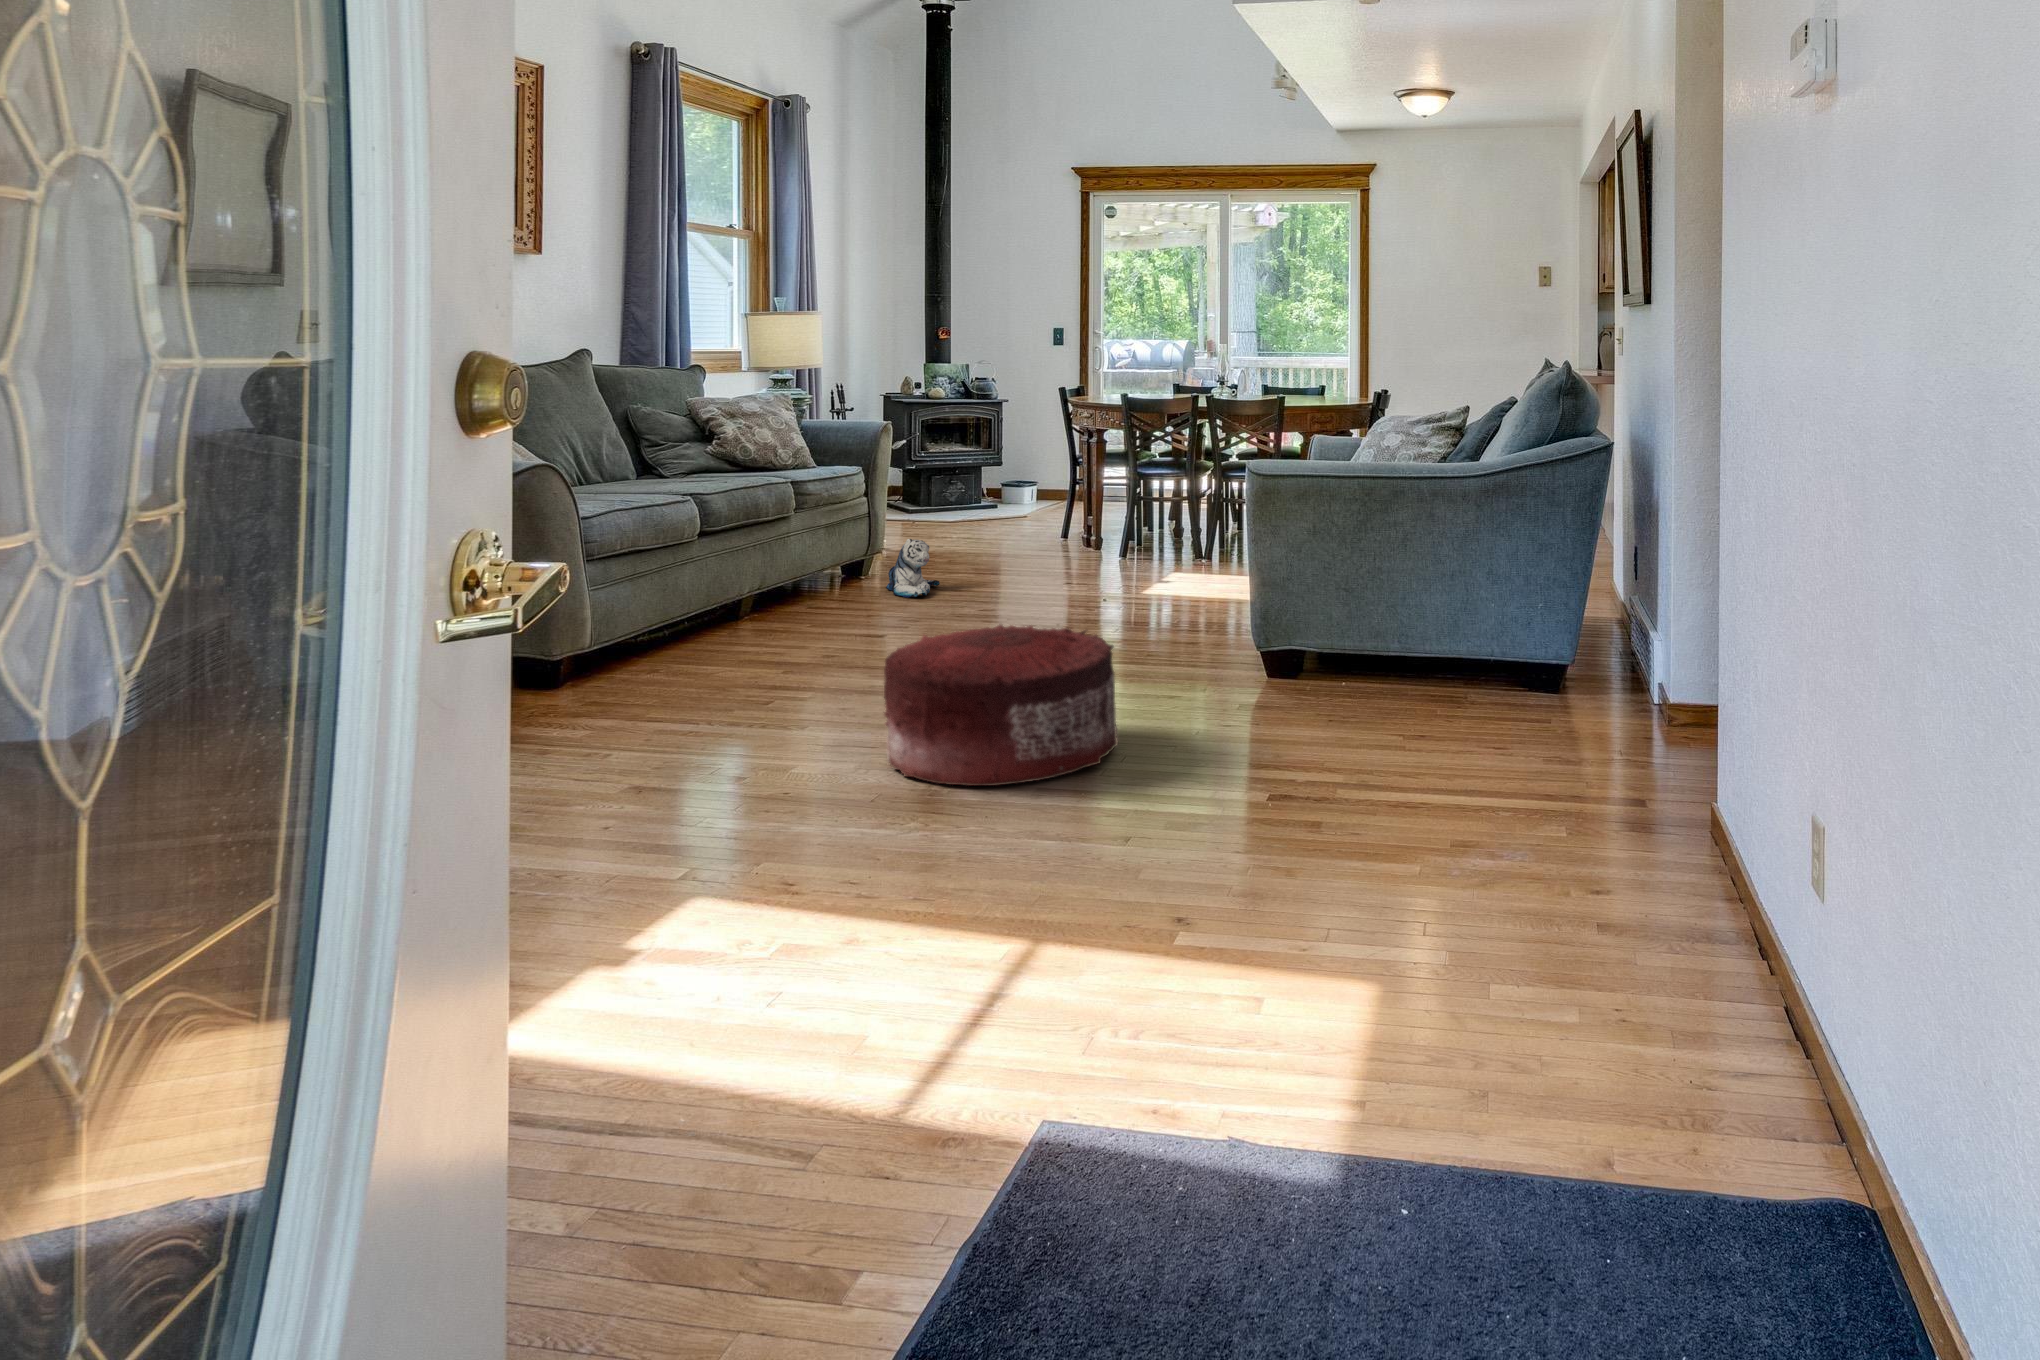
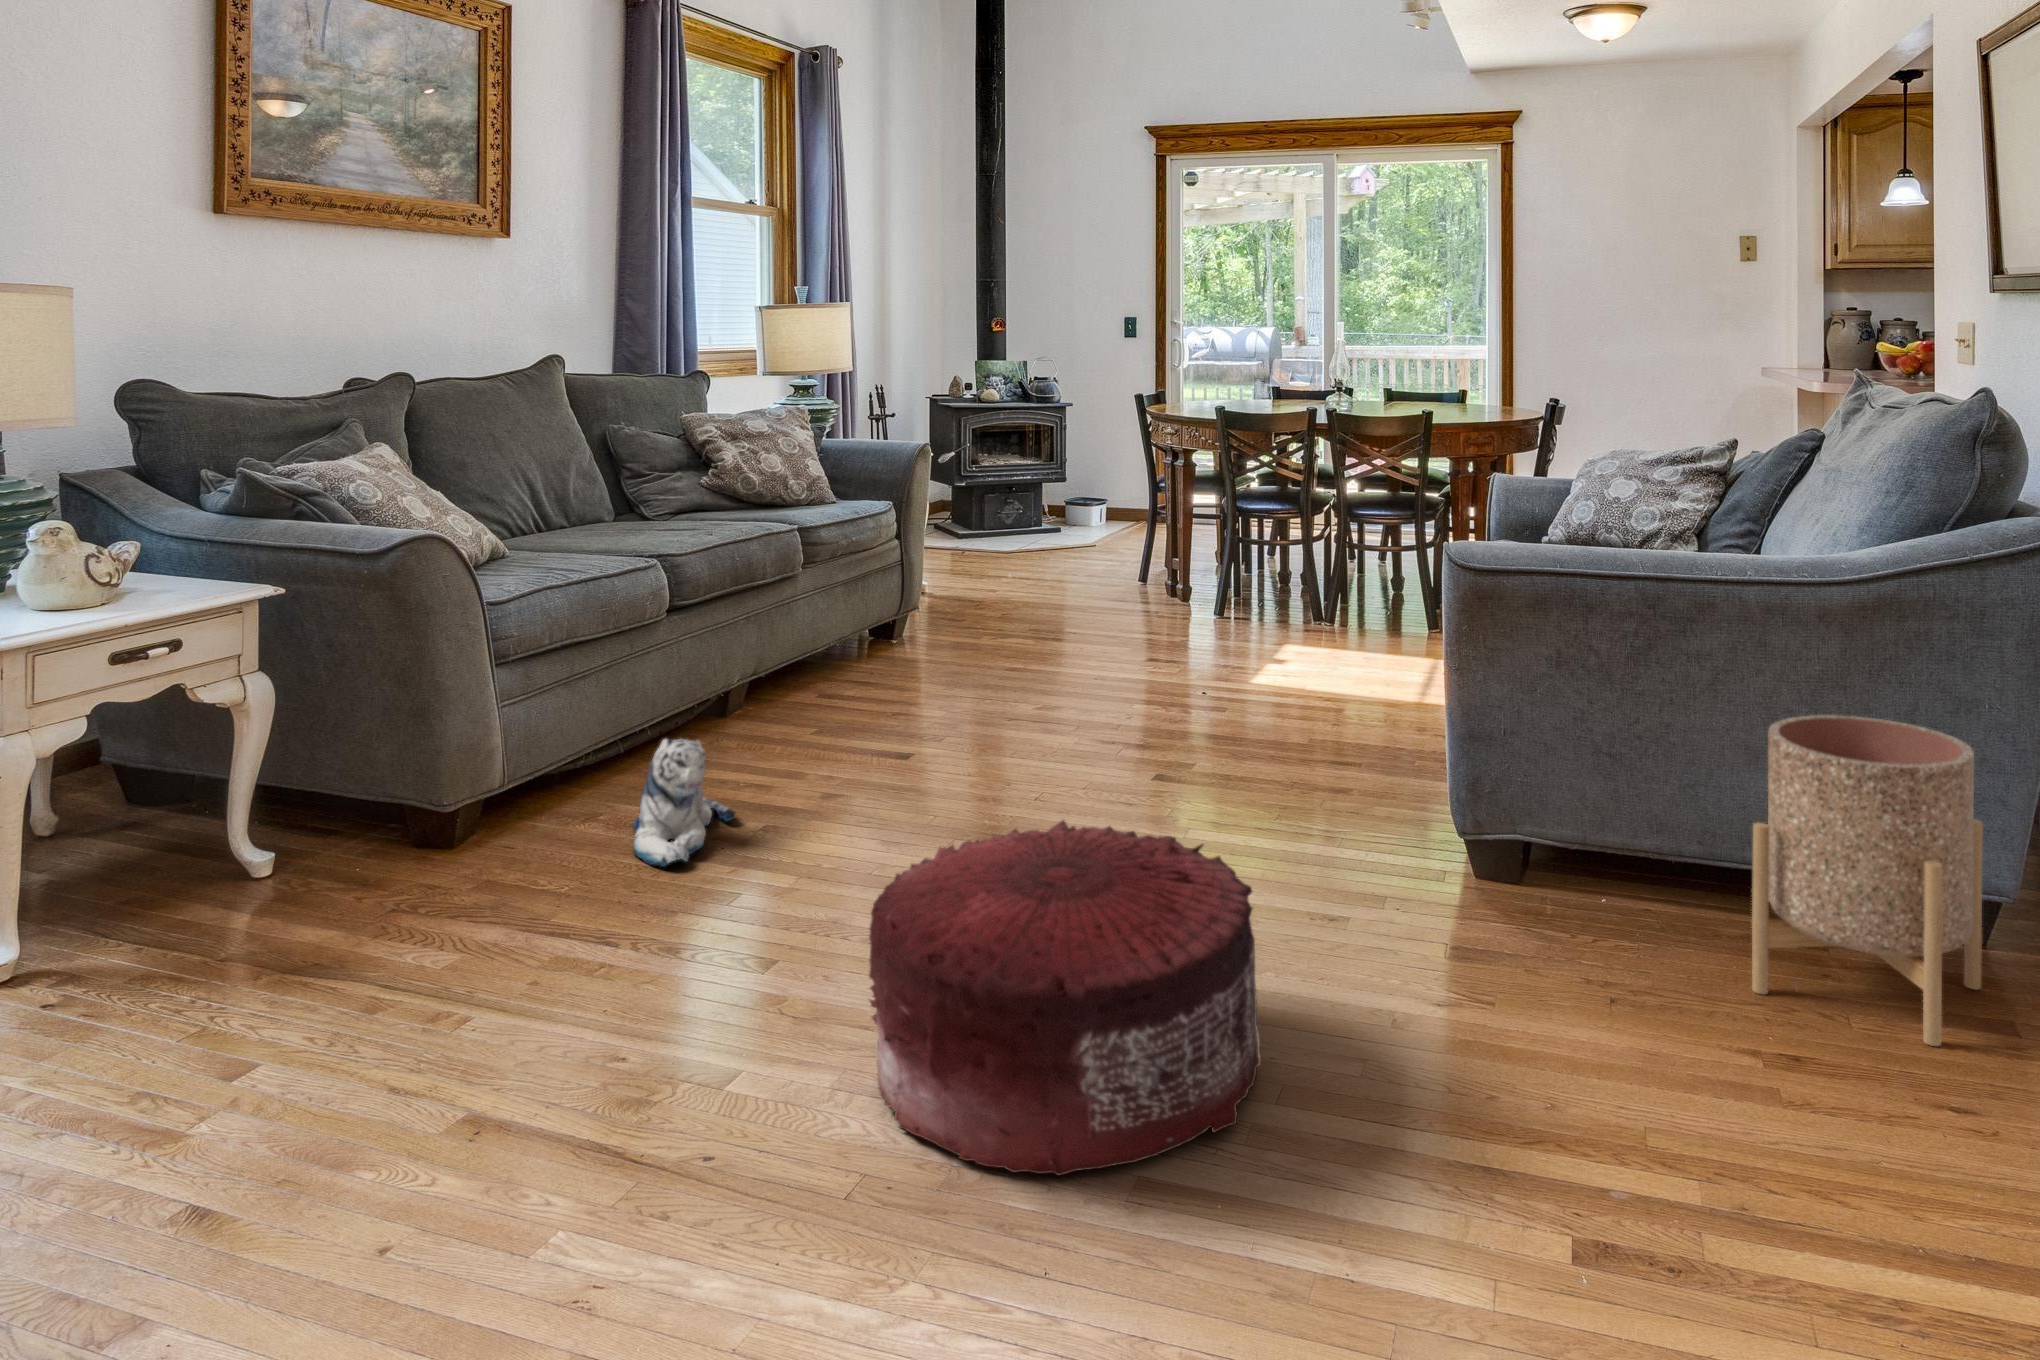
plush toy: present [886,539,940,597] -> present [632,739,736,867]
planter: none [1416,556,1547,728] -> present [1752,715,1983,1046]

